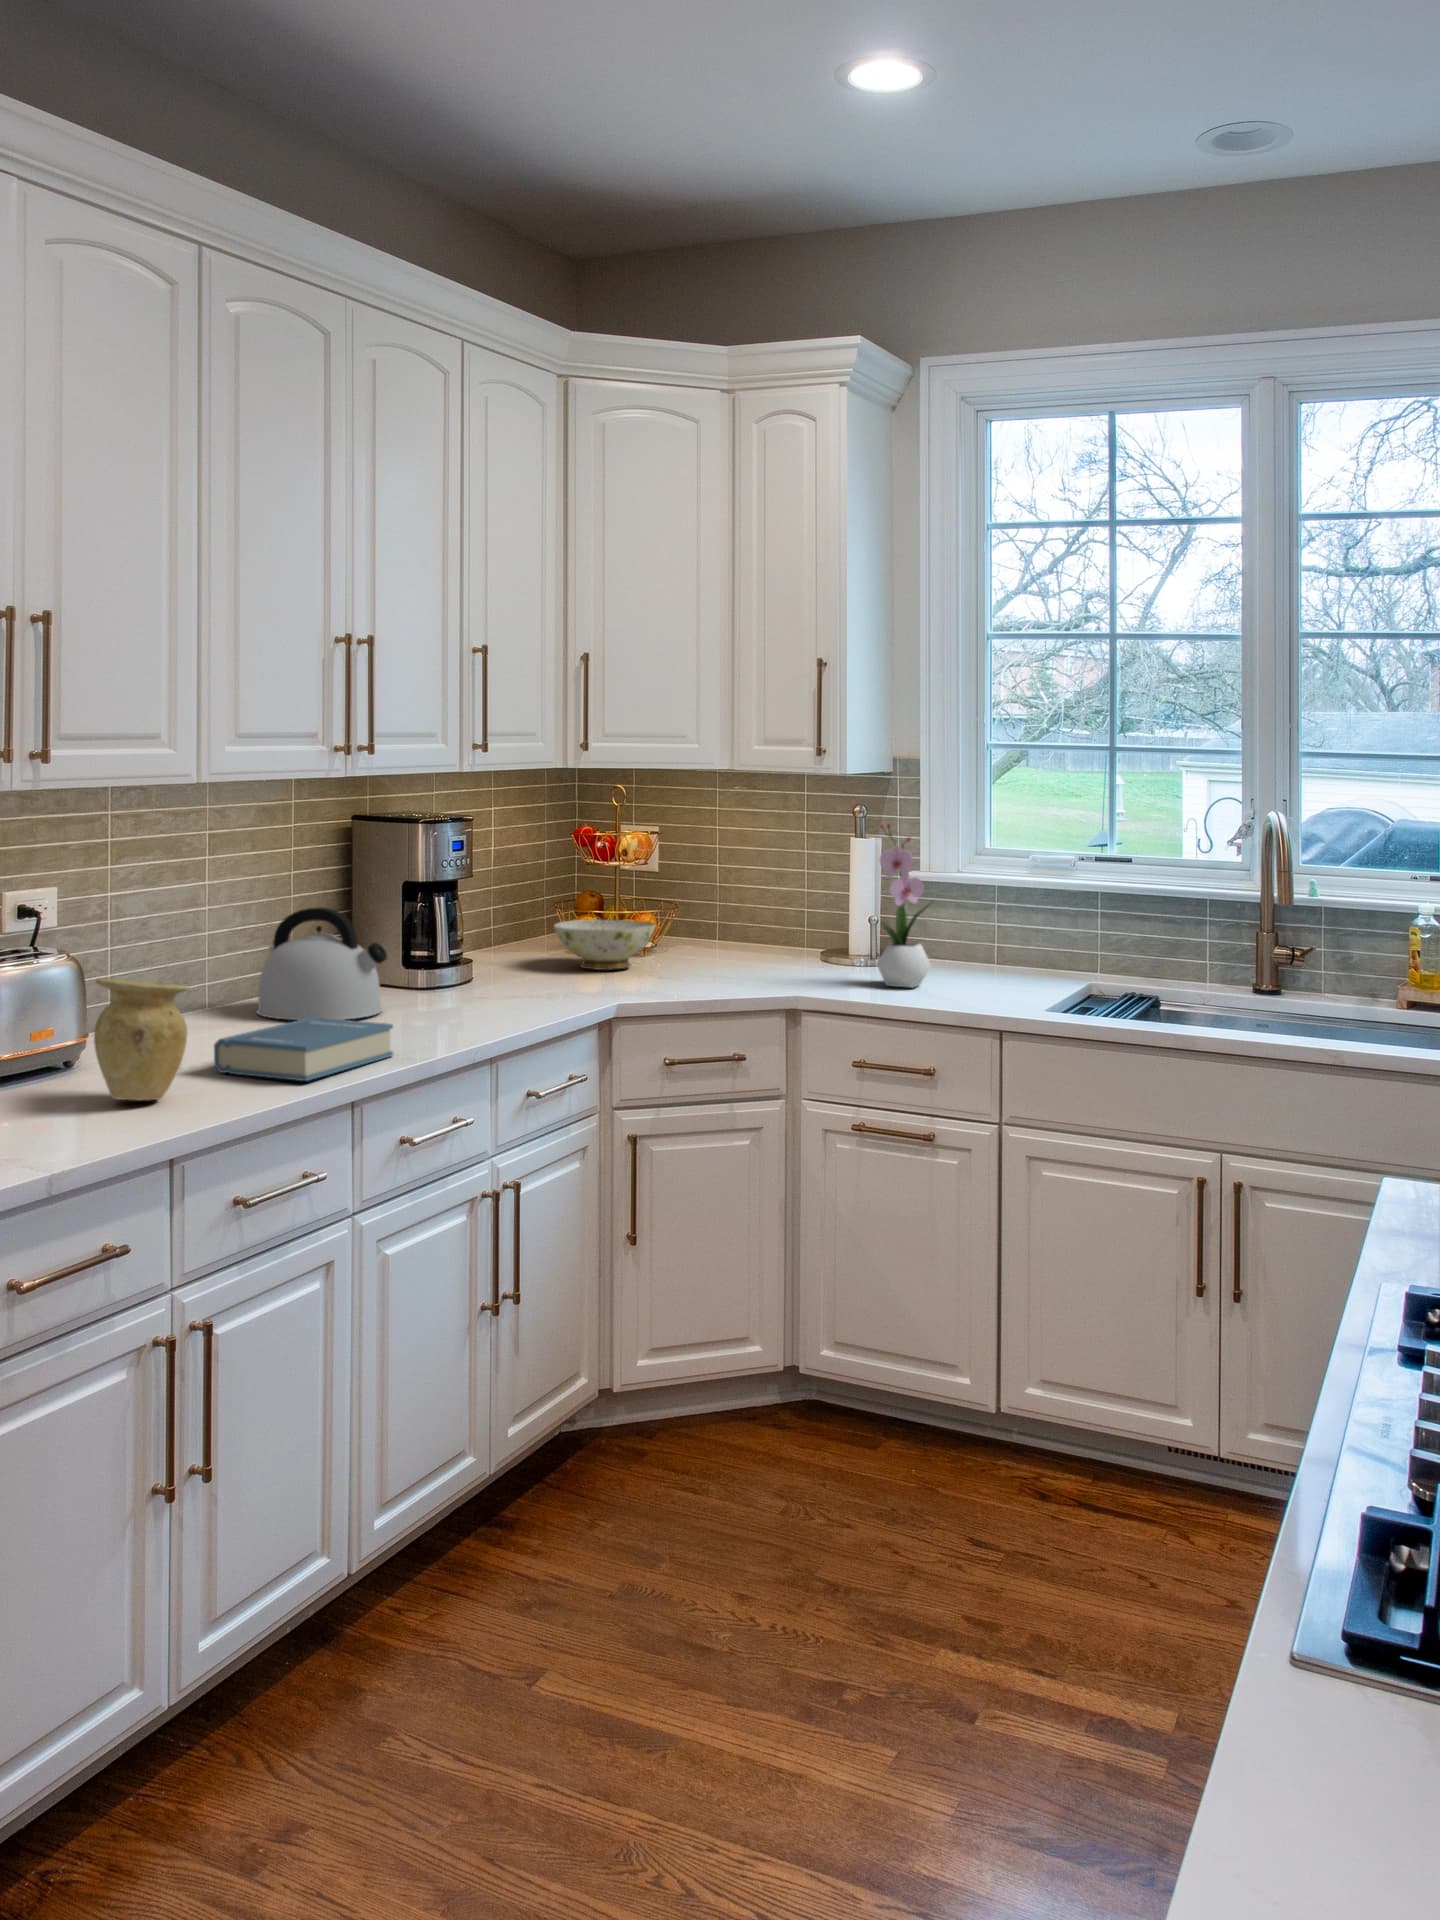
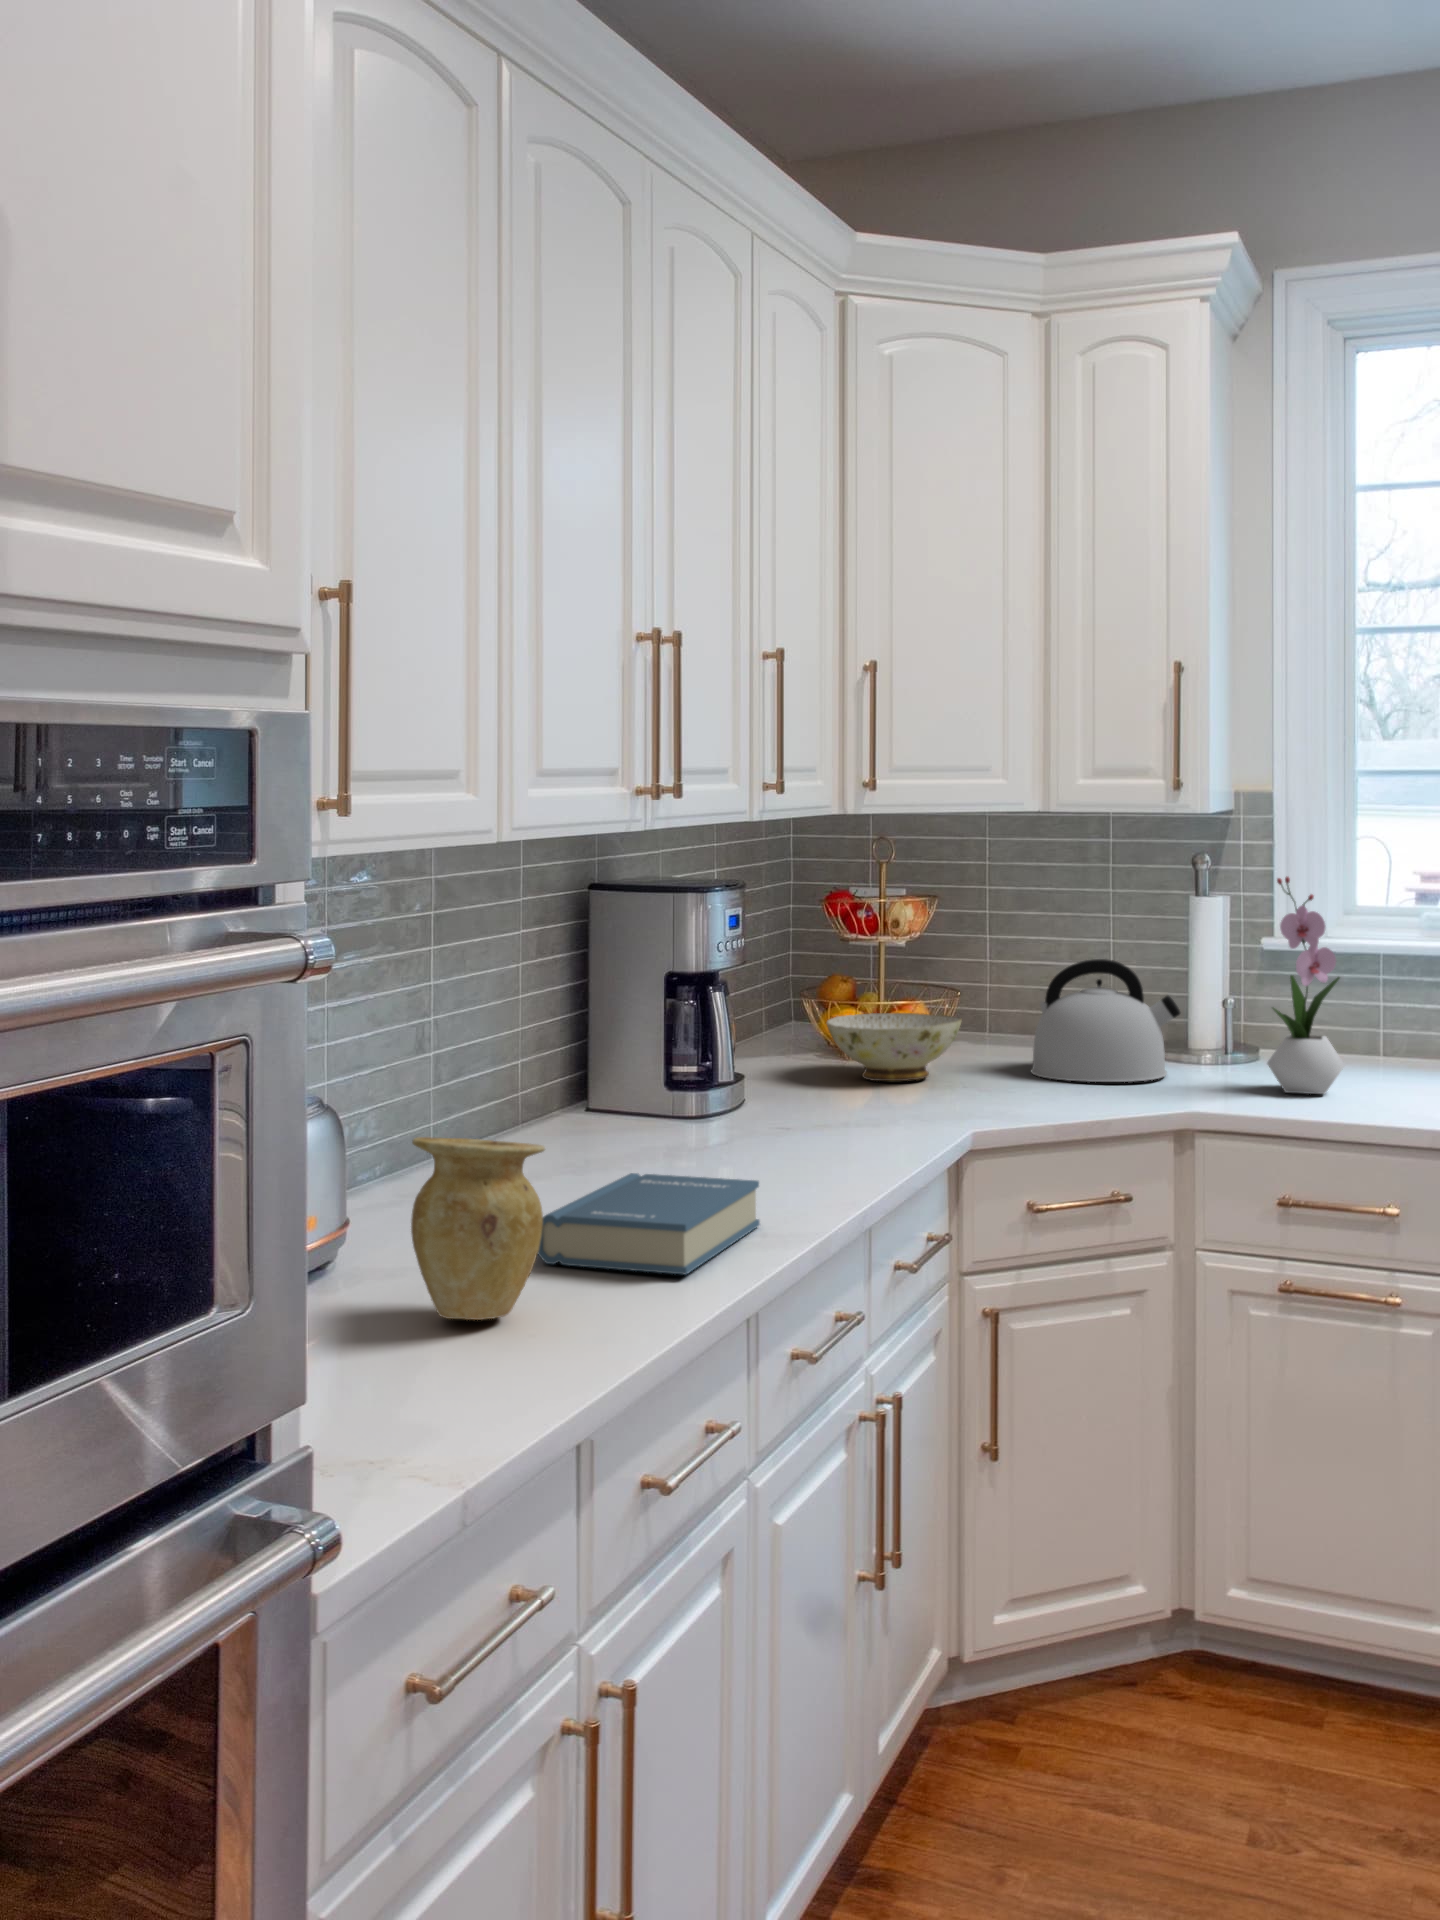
kettle: present [257,907,387,1020] -> present [1031,959,1180,1082]

